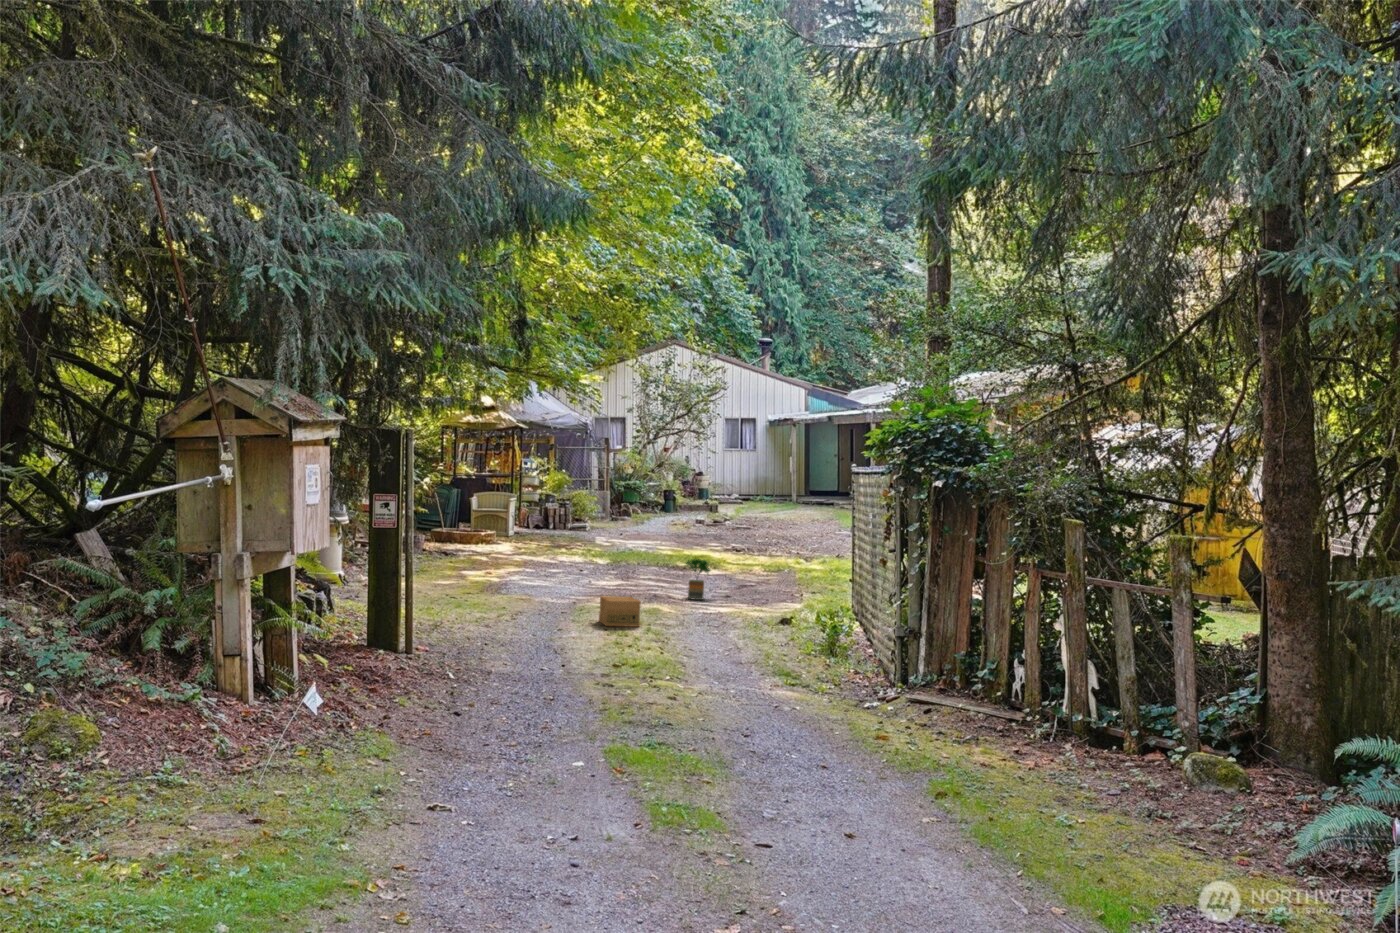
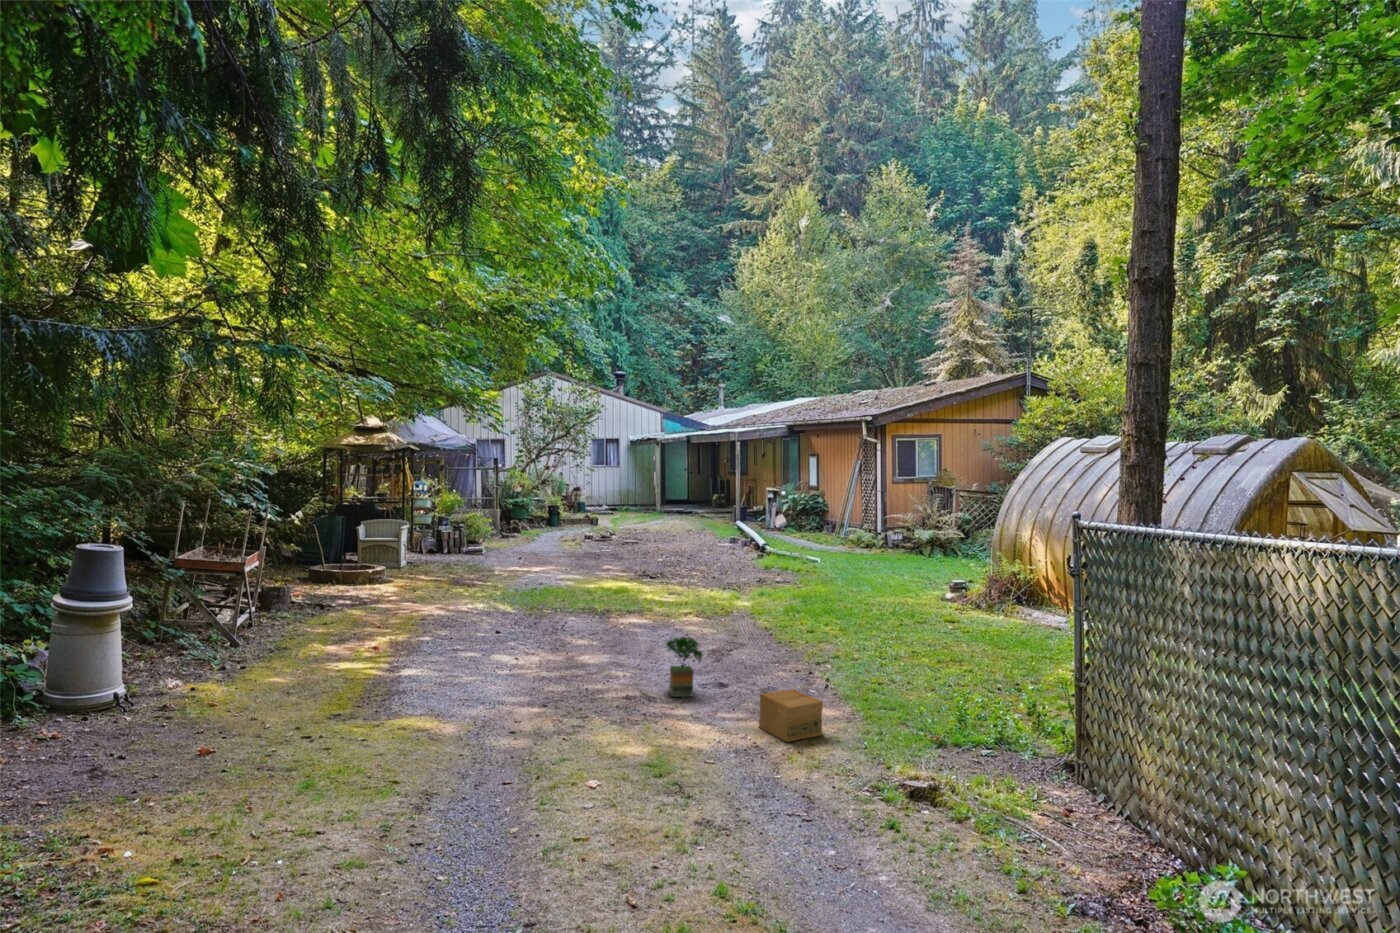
cardboard box: present [599,596,641,627] -> present [759,689,823,742]

